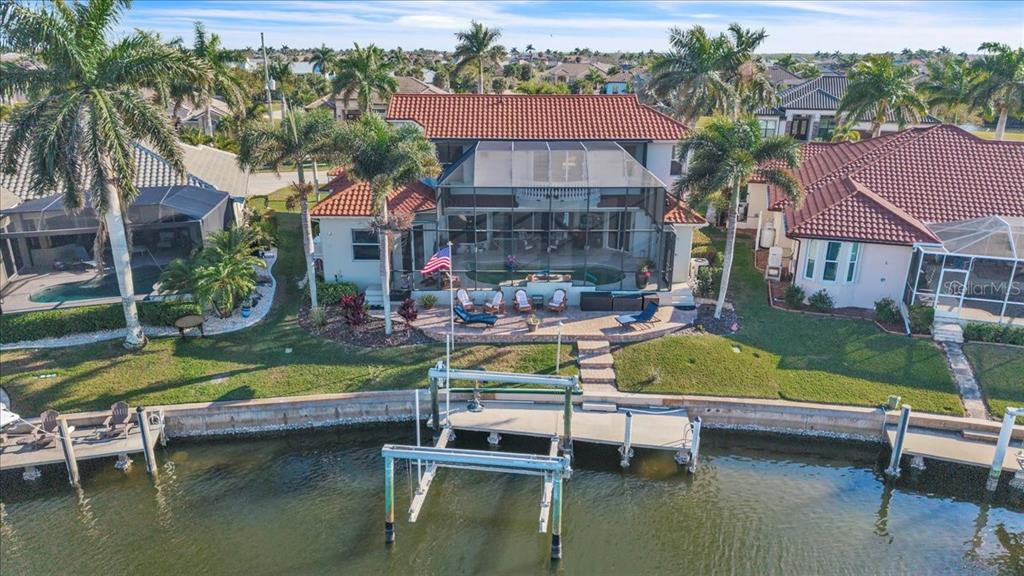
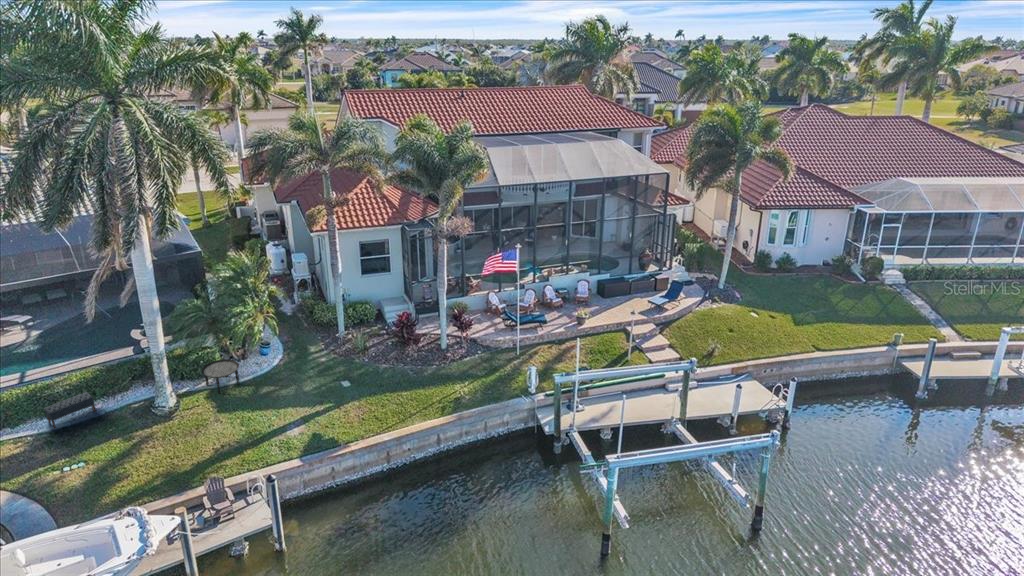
bench: none [51,323,91,347] -> present [44,392,96,428]

